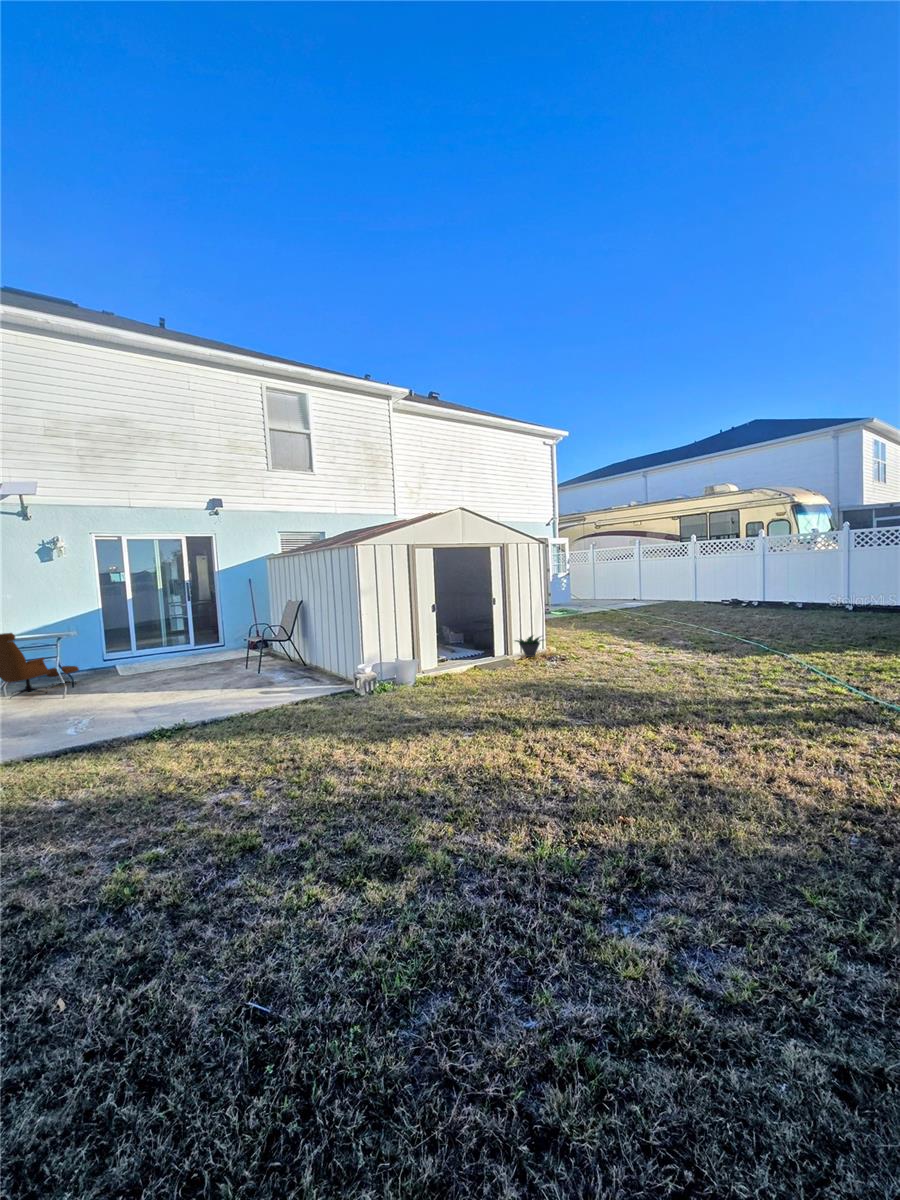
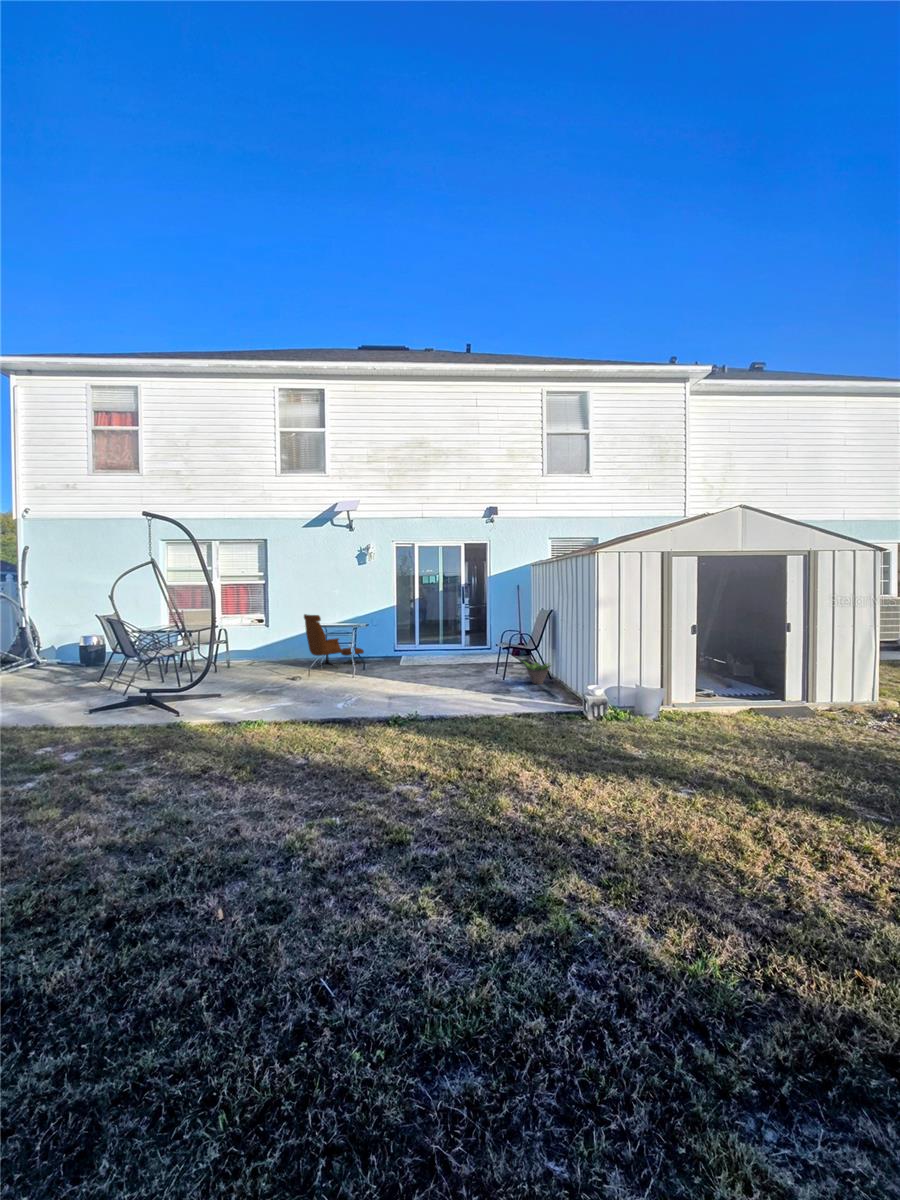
decorative plant: present [515,636,542,657] -> present [523,661,550,684]

